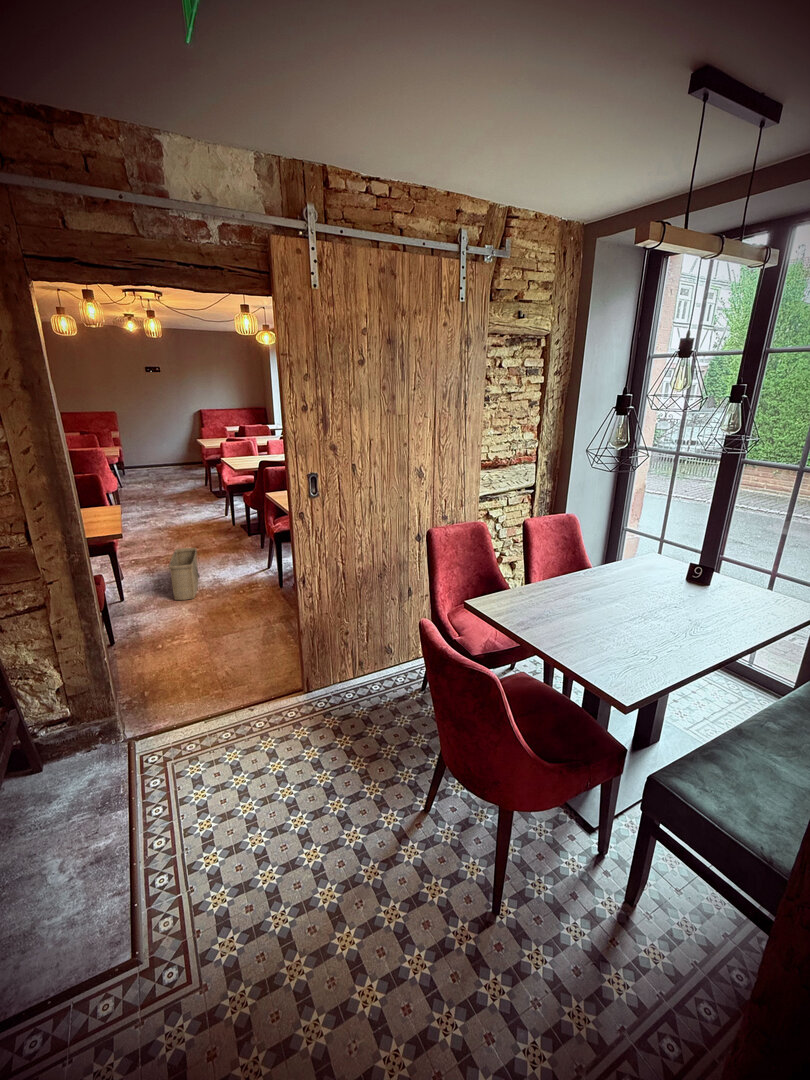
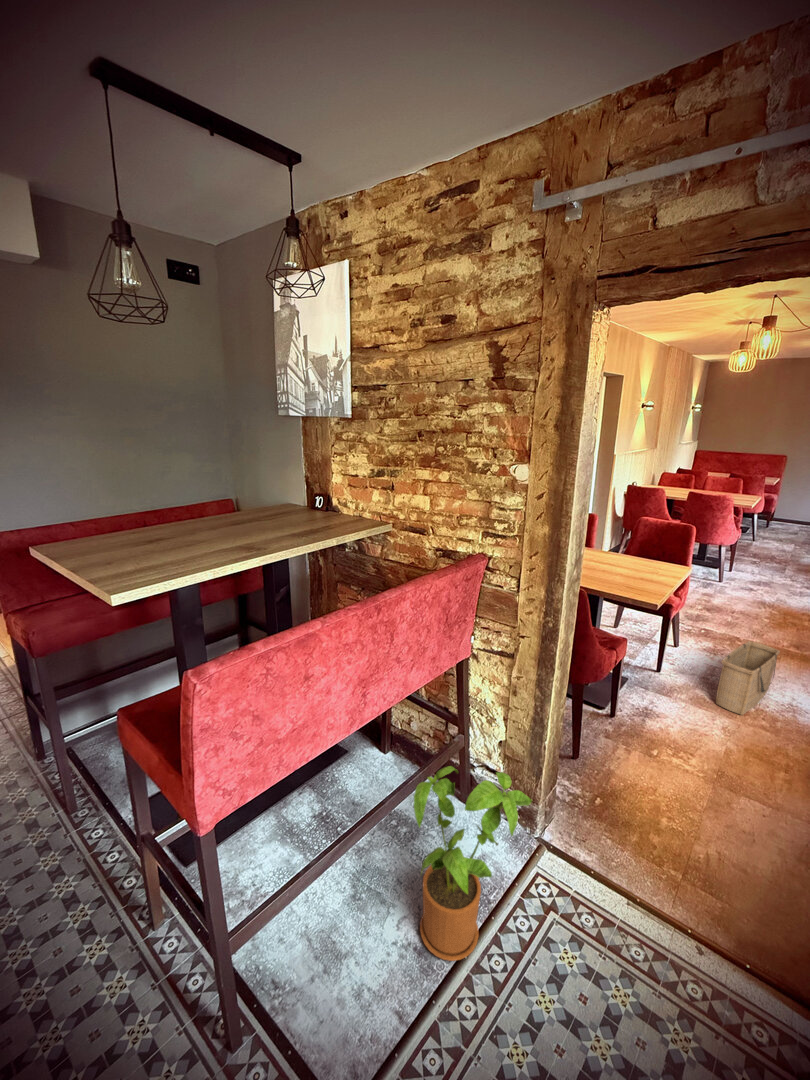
house plant: none [35,675,145,852] -> present [414,766,532,961]

